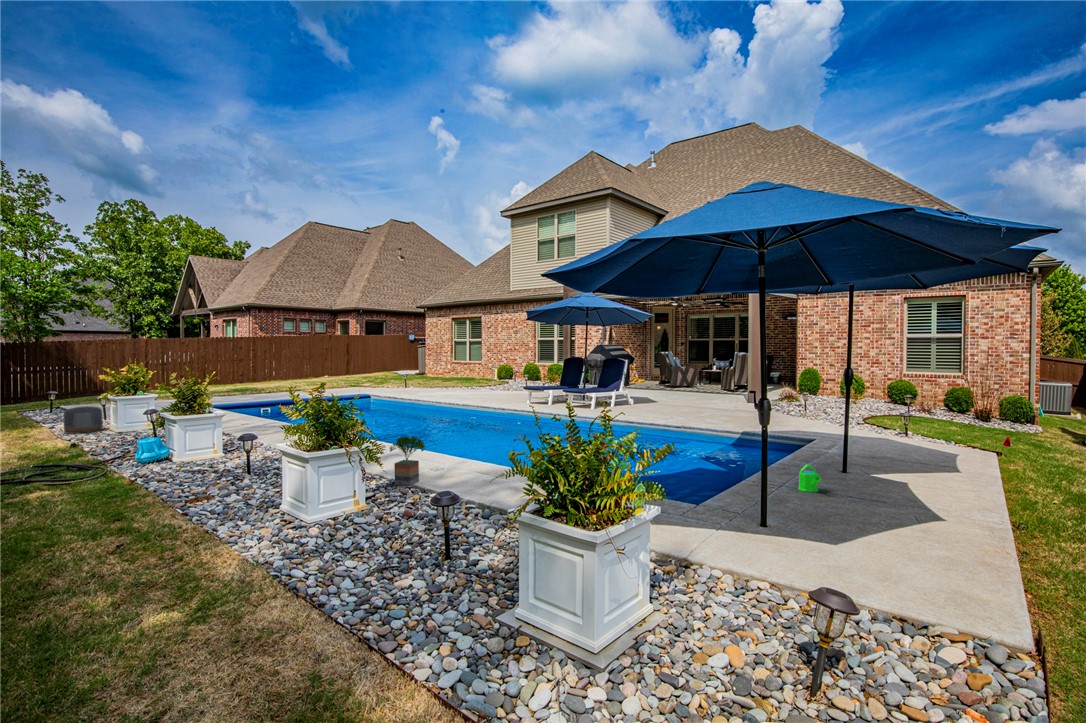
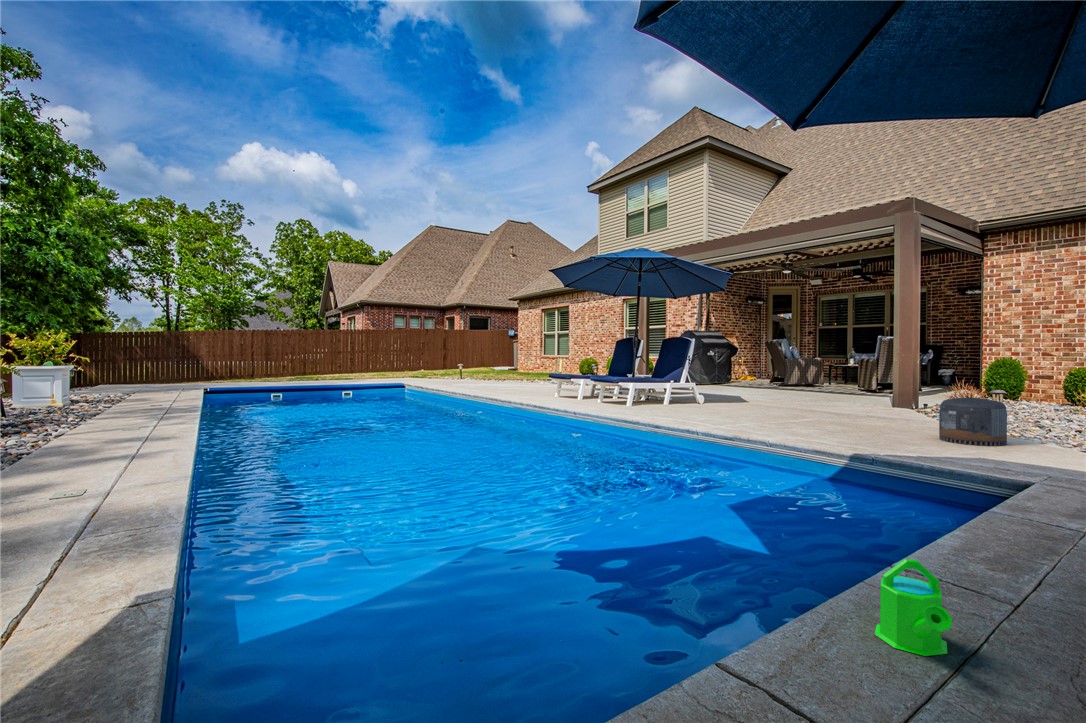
pouf: present [64,406,103,434] -> present [939,398,1007,446]
potted tree: present [390,436,426,485] -> none [63,420,142,509]

